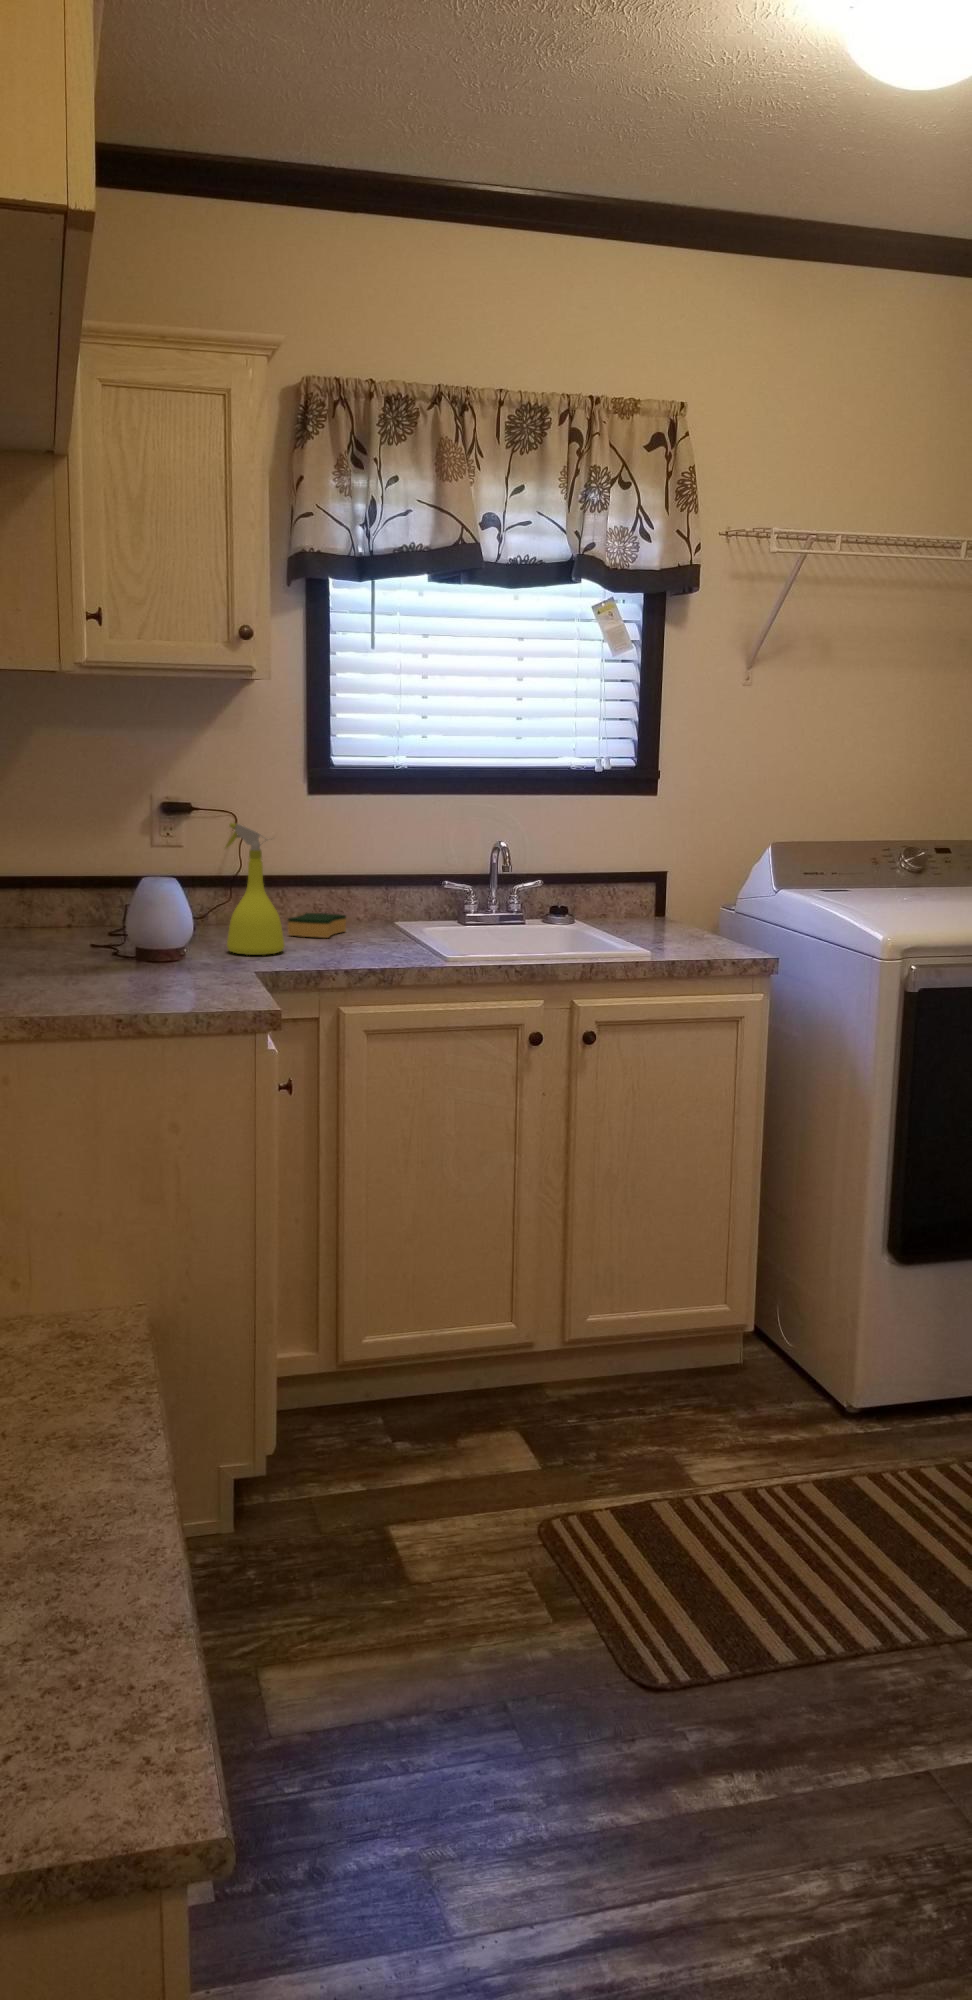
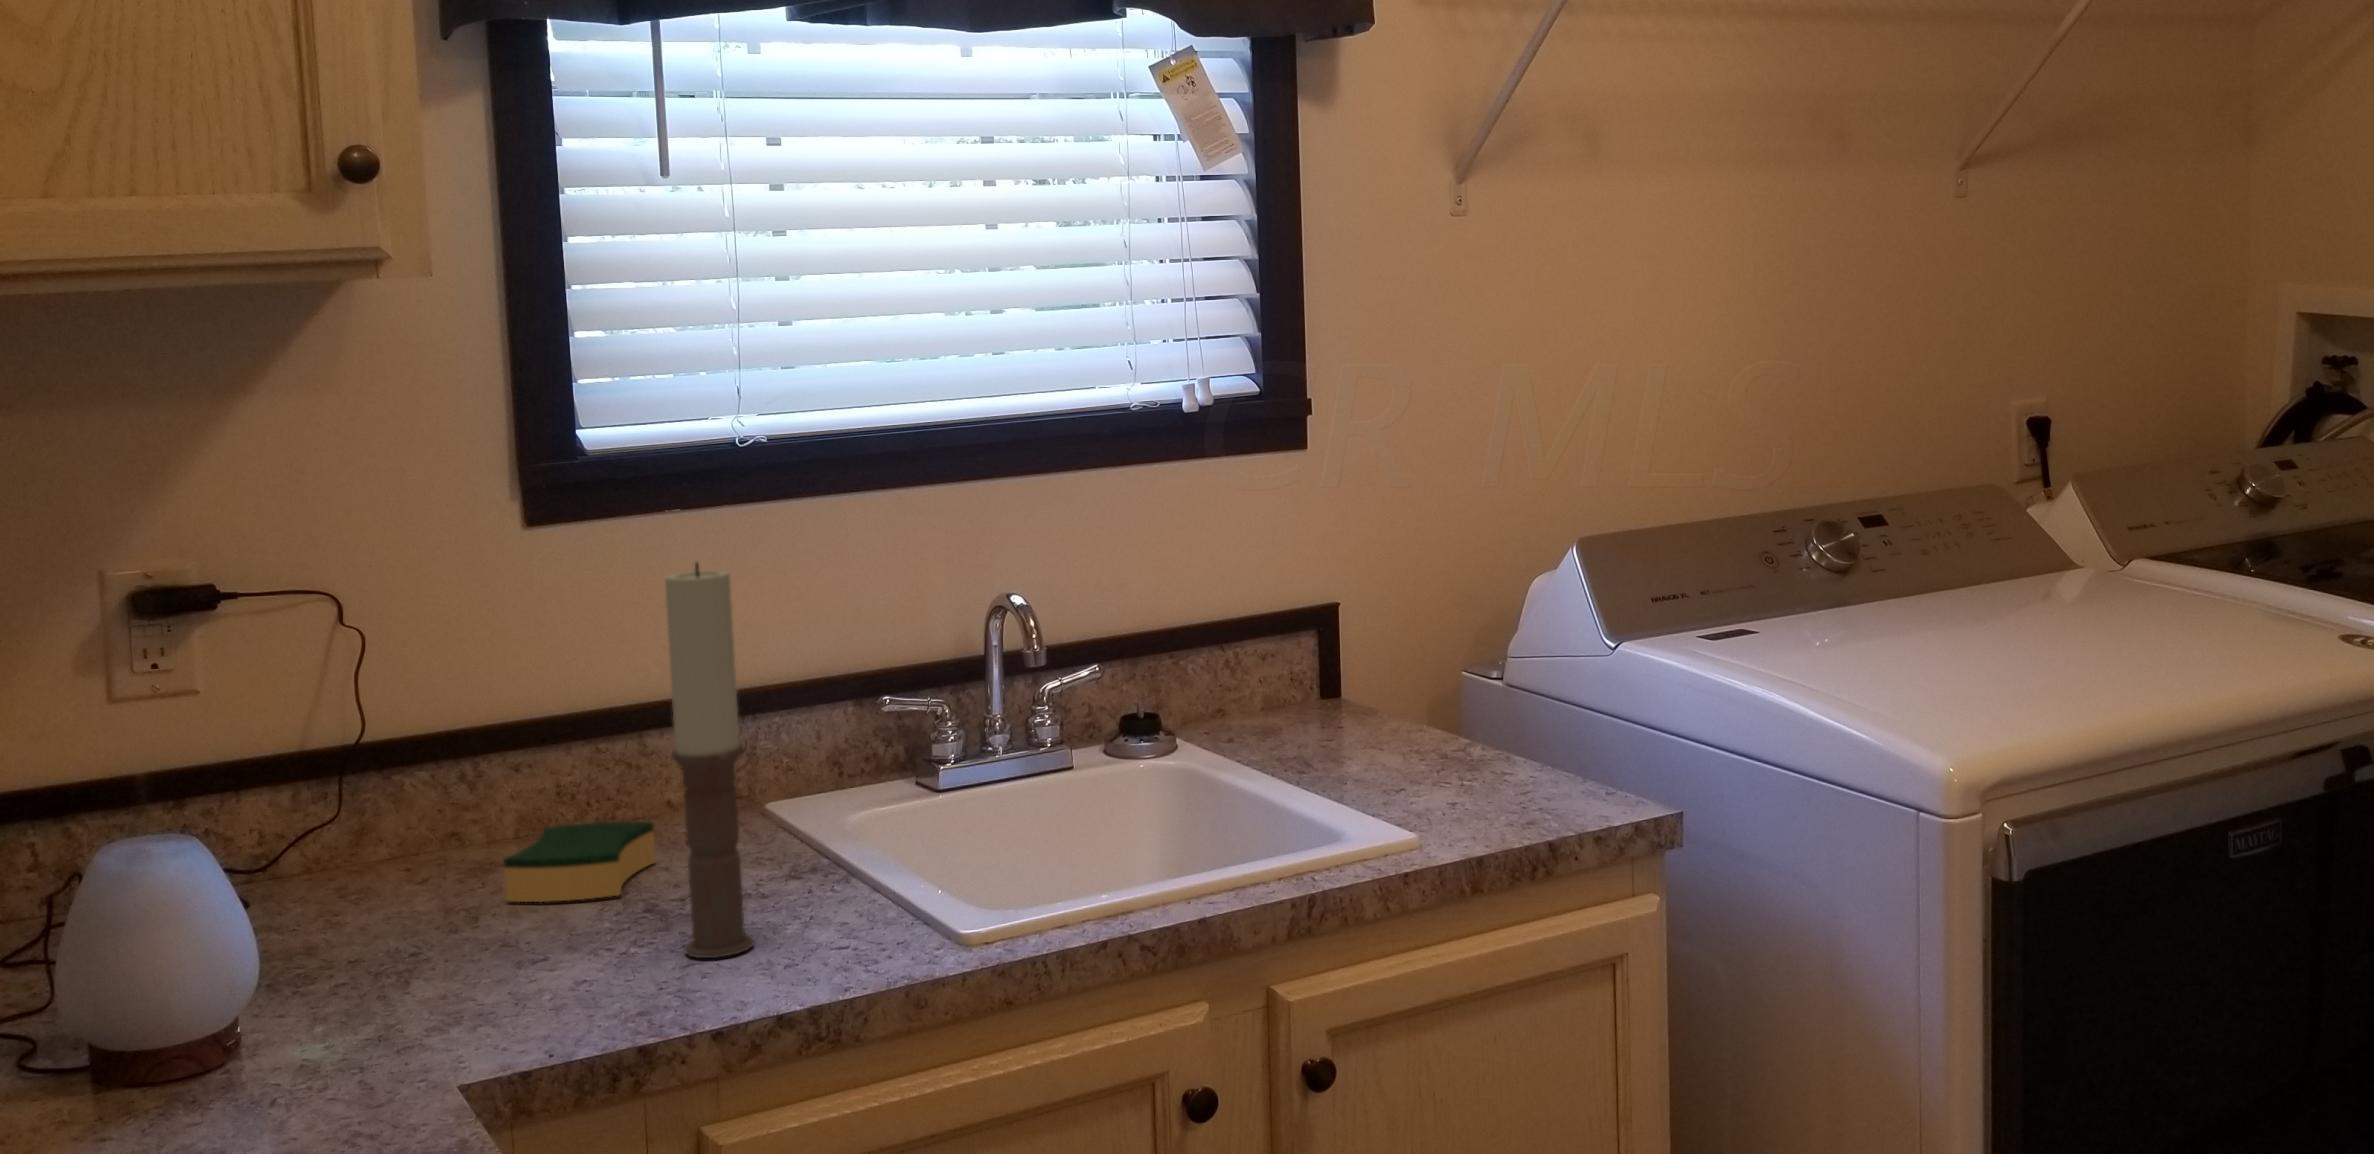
candle: none [345,799,372,954] -> present [665,563,754,958]
spray bottle: present [226,823,285,955] -> none [324,661,517,1011]

